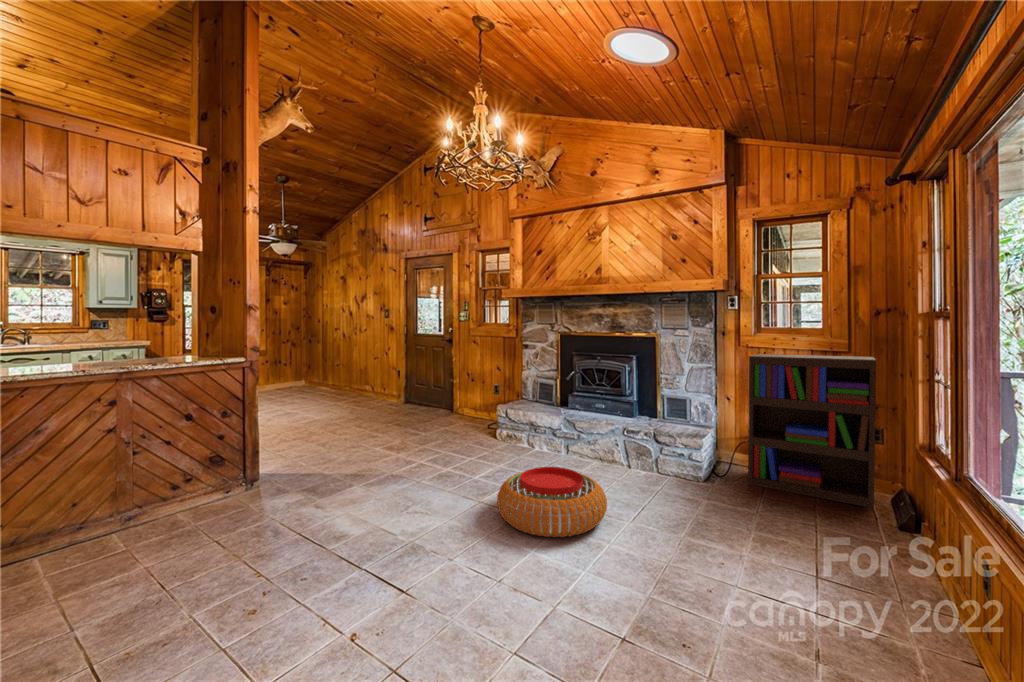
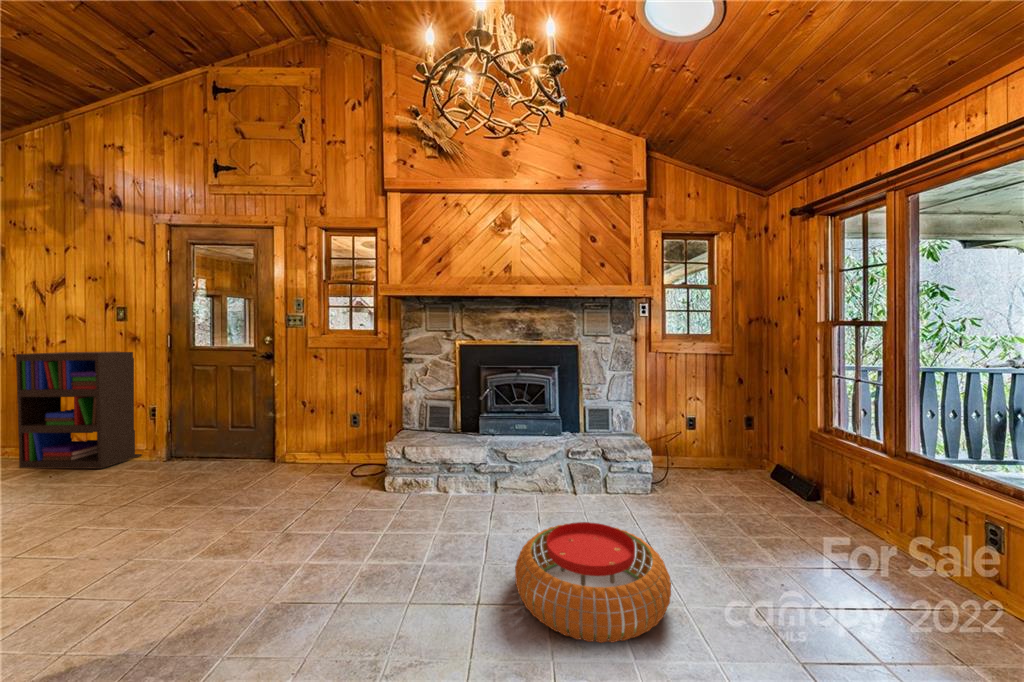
bookshelf: present [748,354,876,508] -> present [16,352,142,469]

